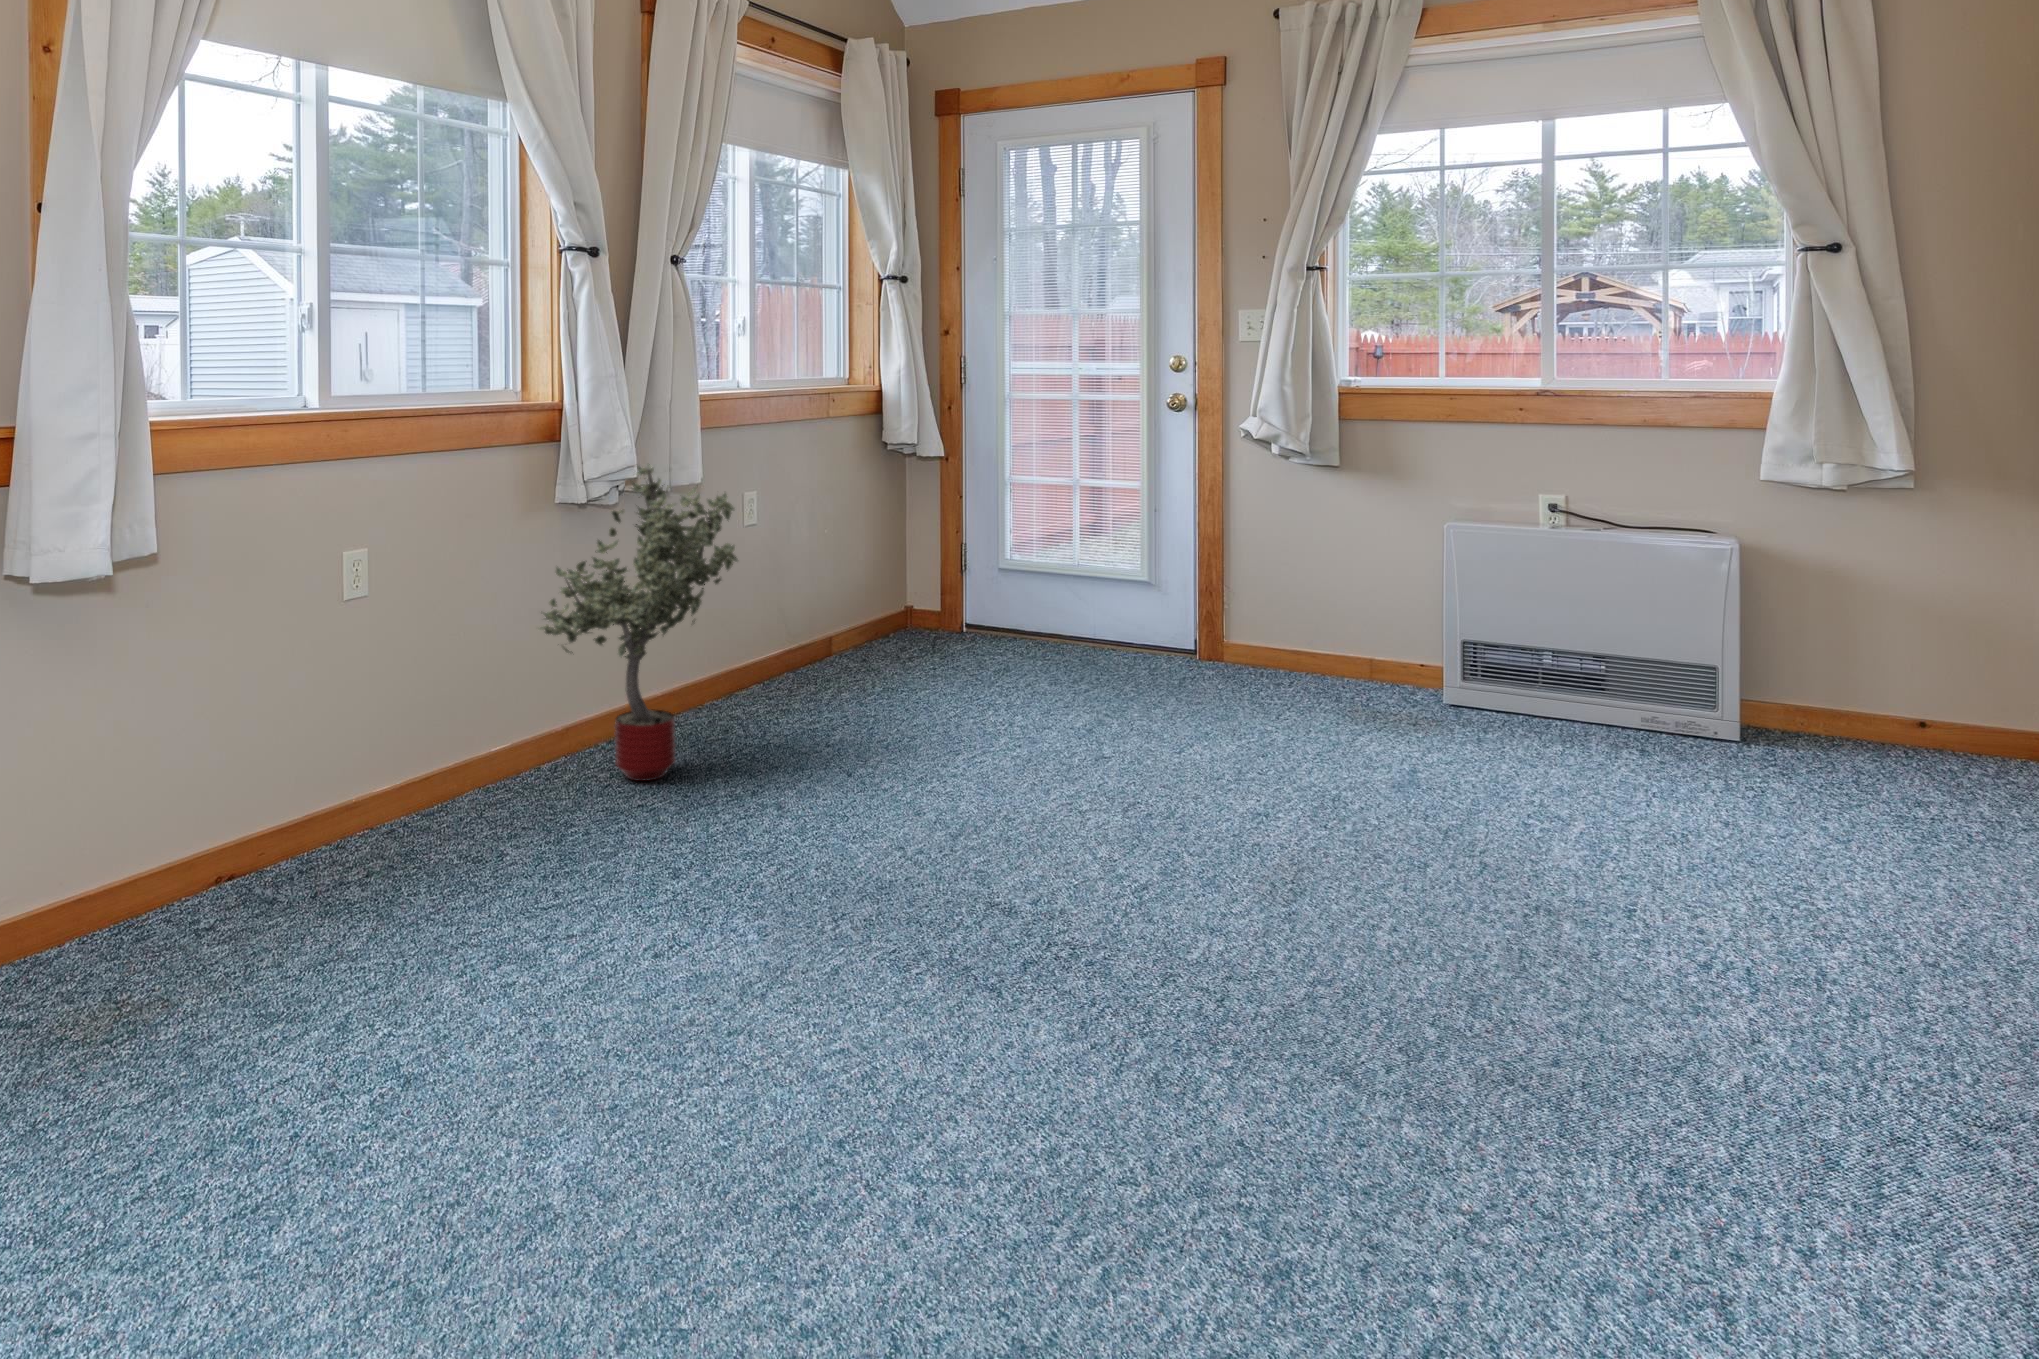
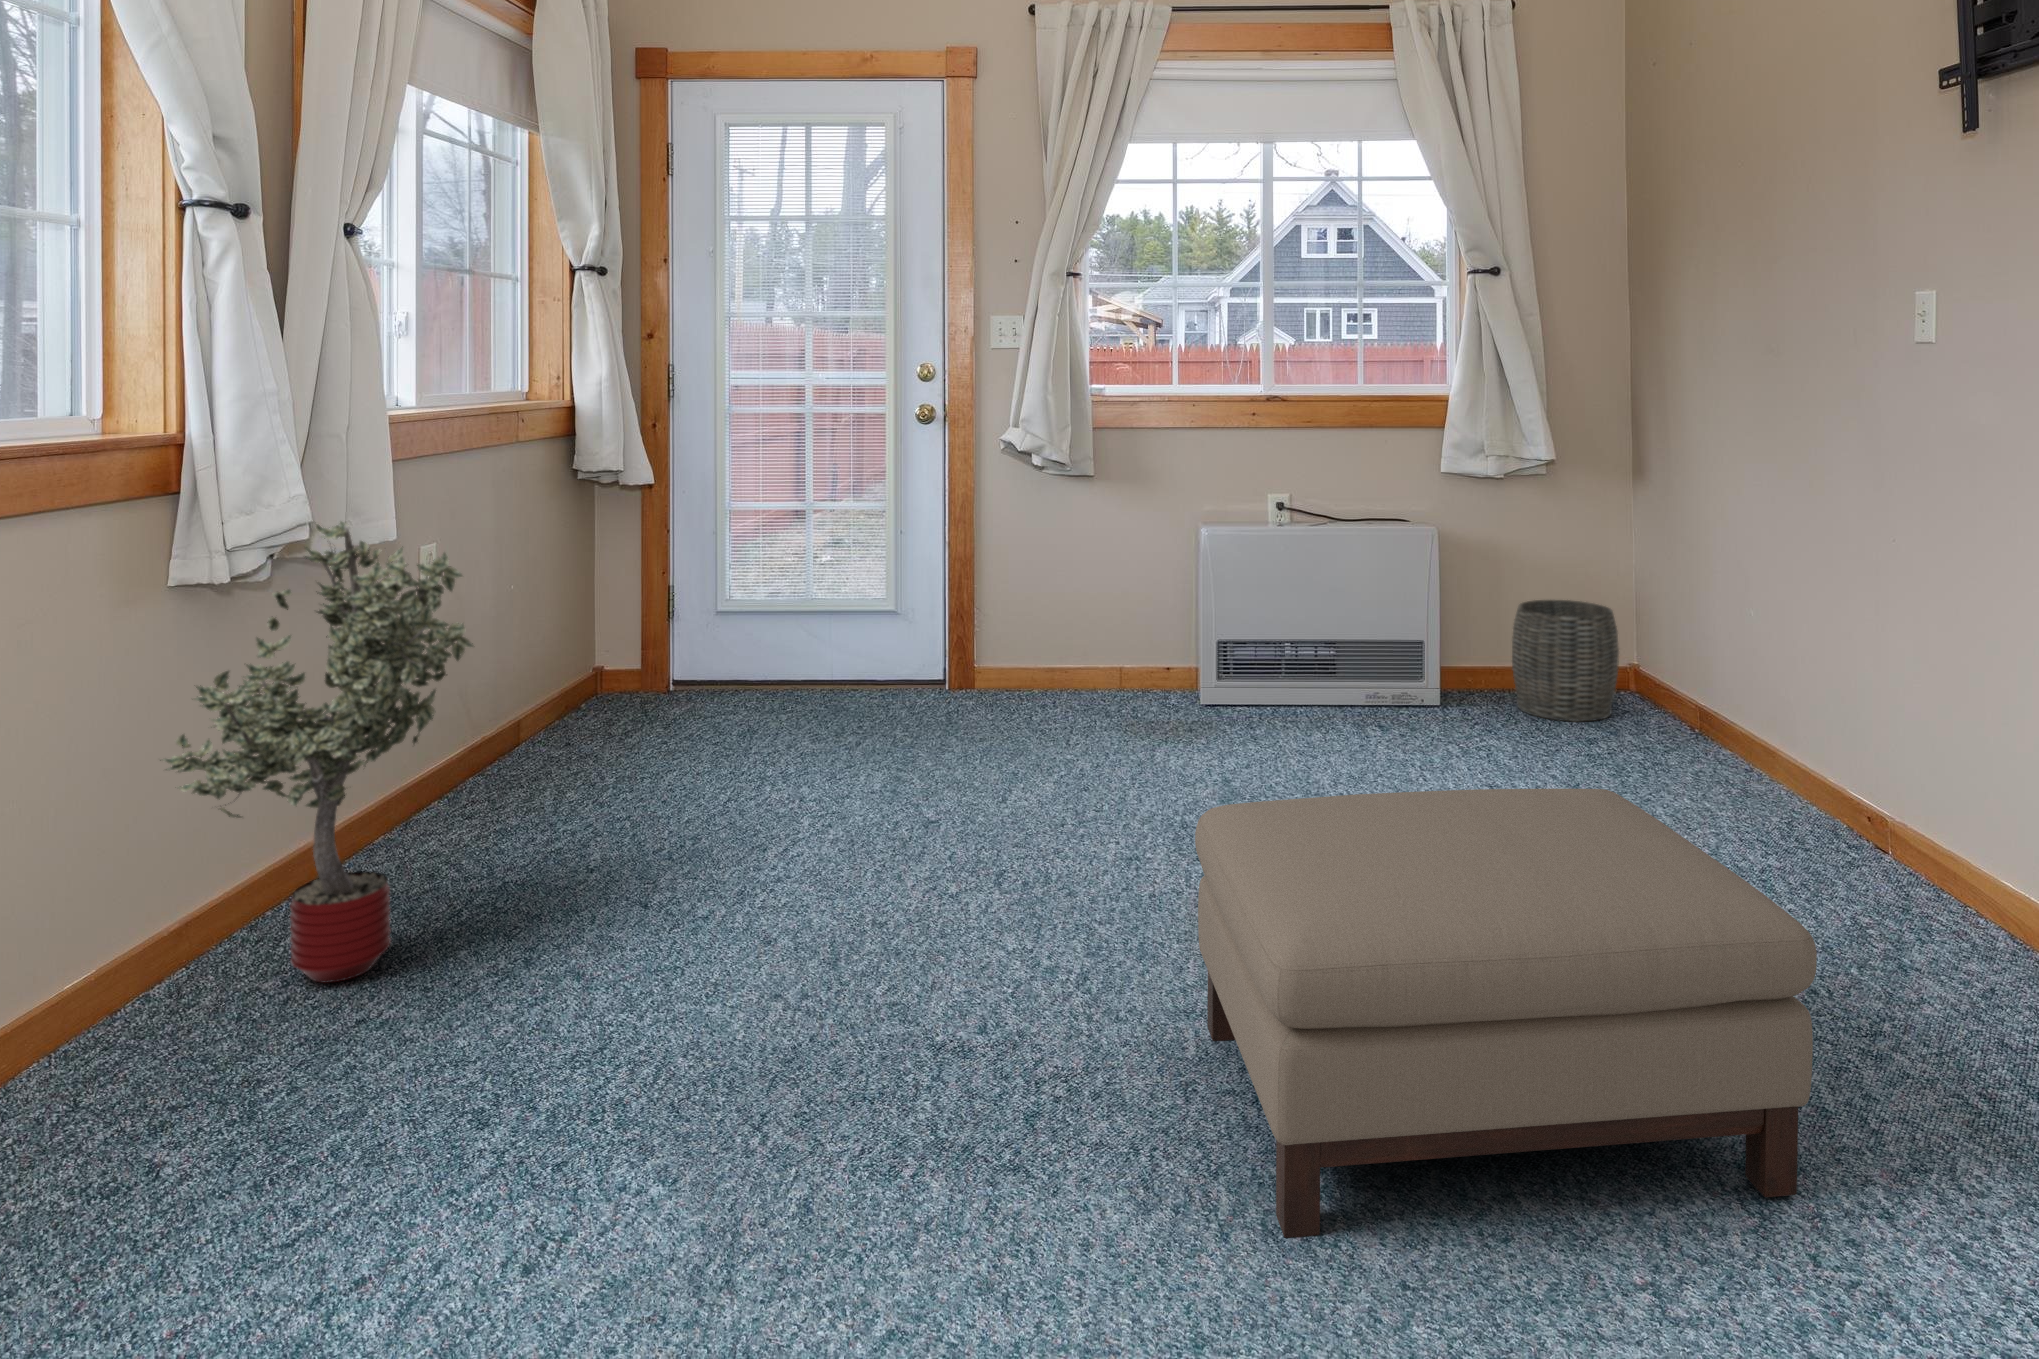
woven basket: none [1845,632,2001,781] -> present [1512,600,1619,721]
ottoman: none [1154,745,1748,1210] -> present [1195,789,1817,1238]

